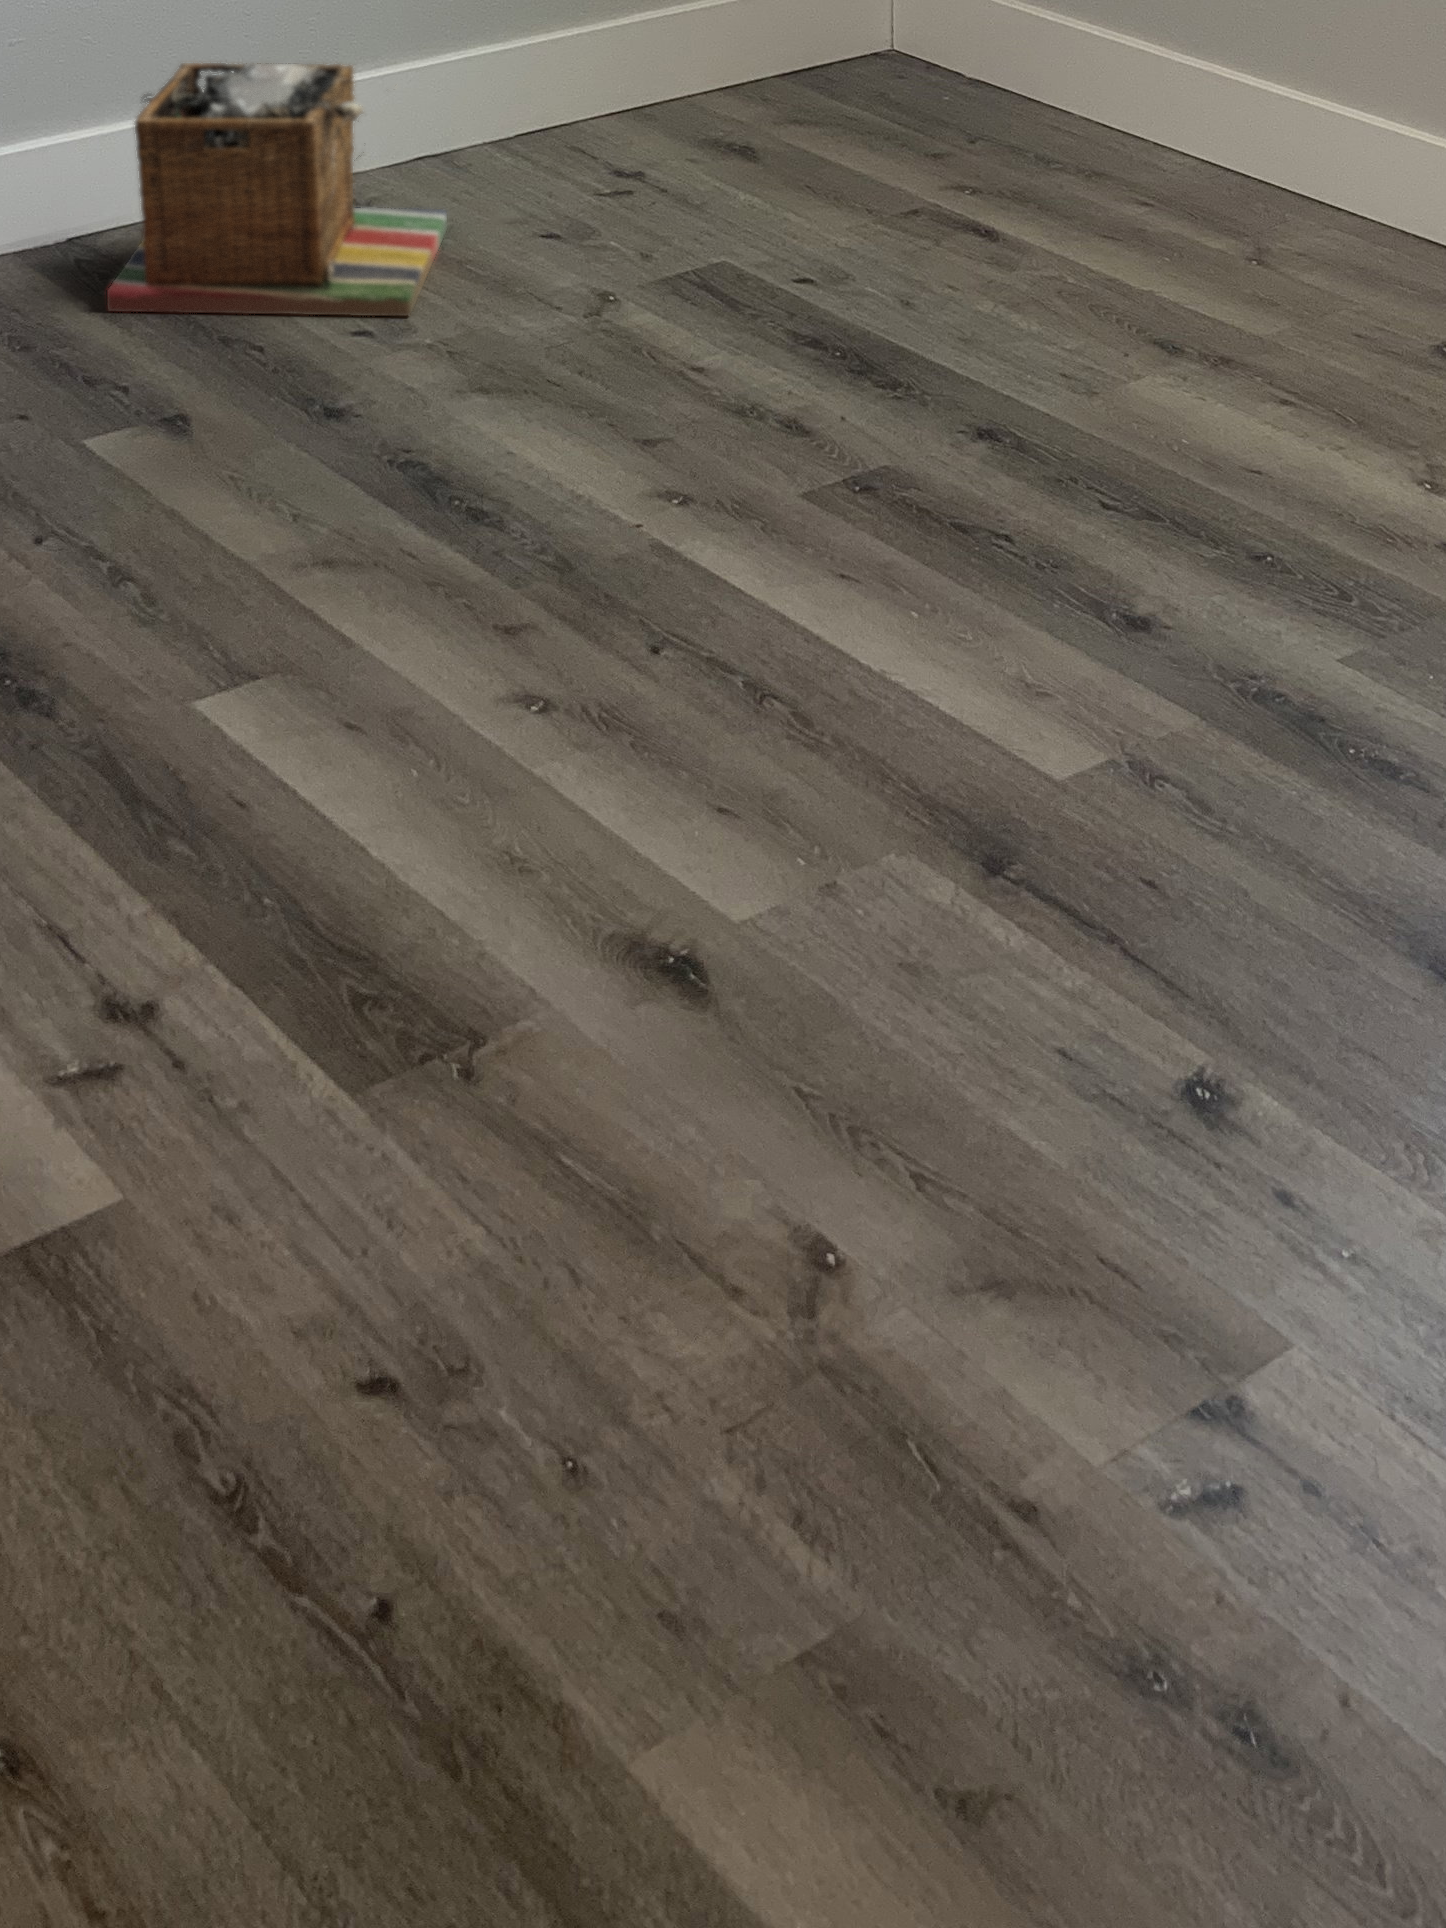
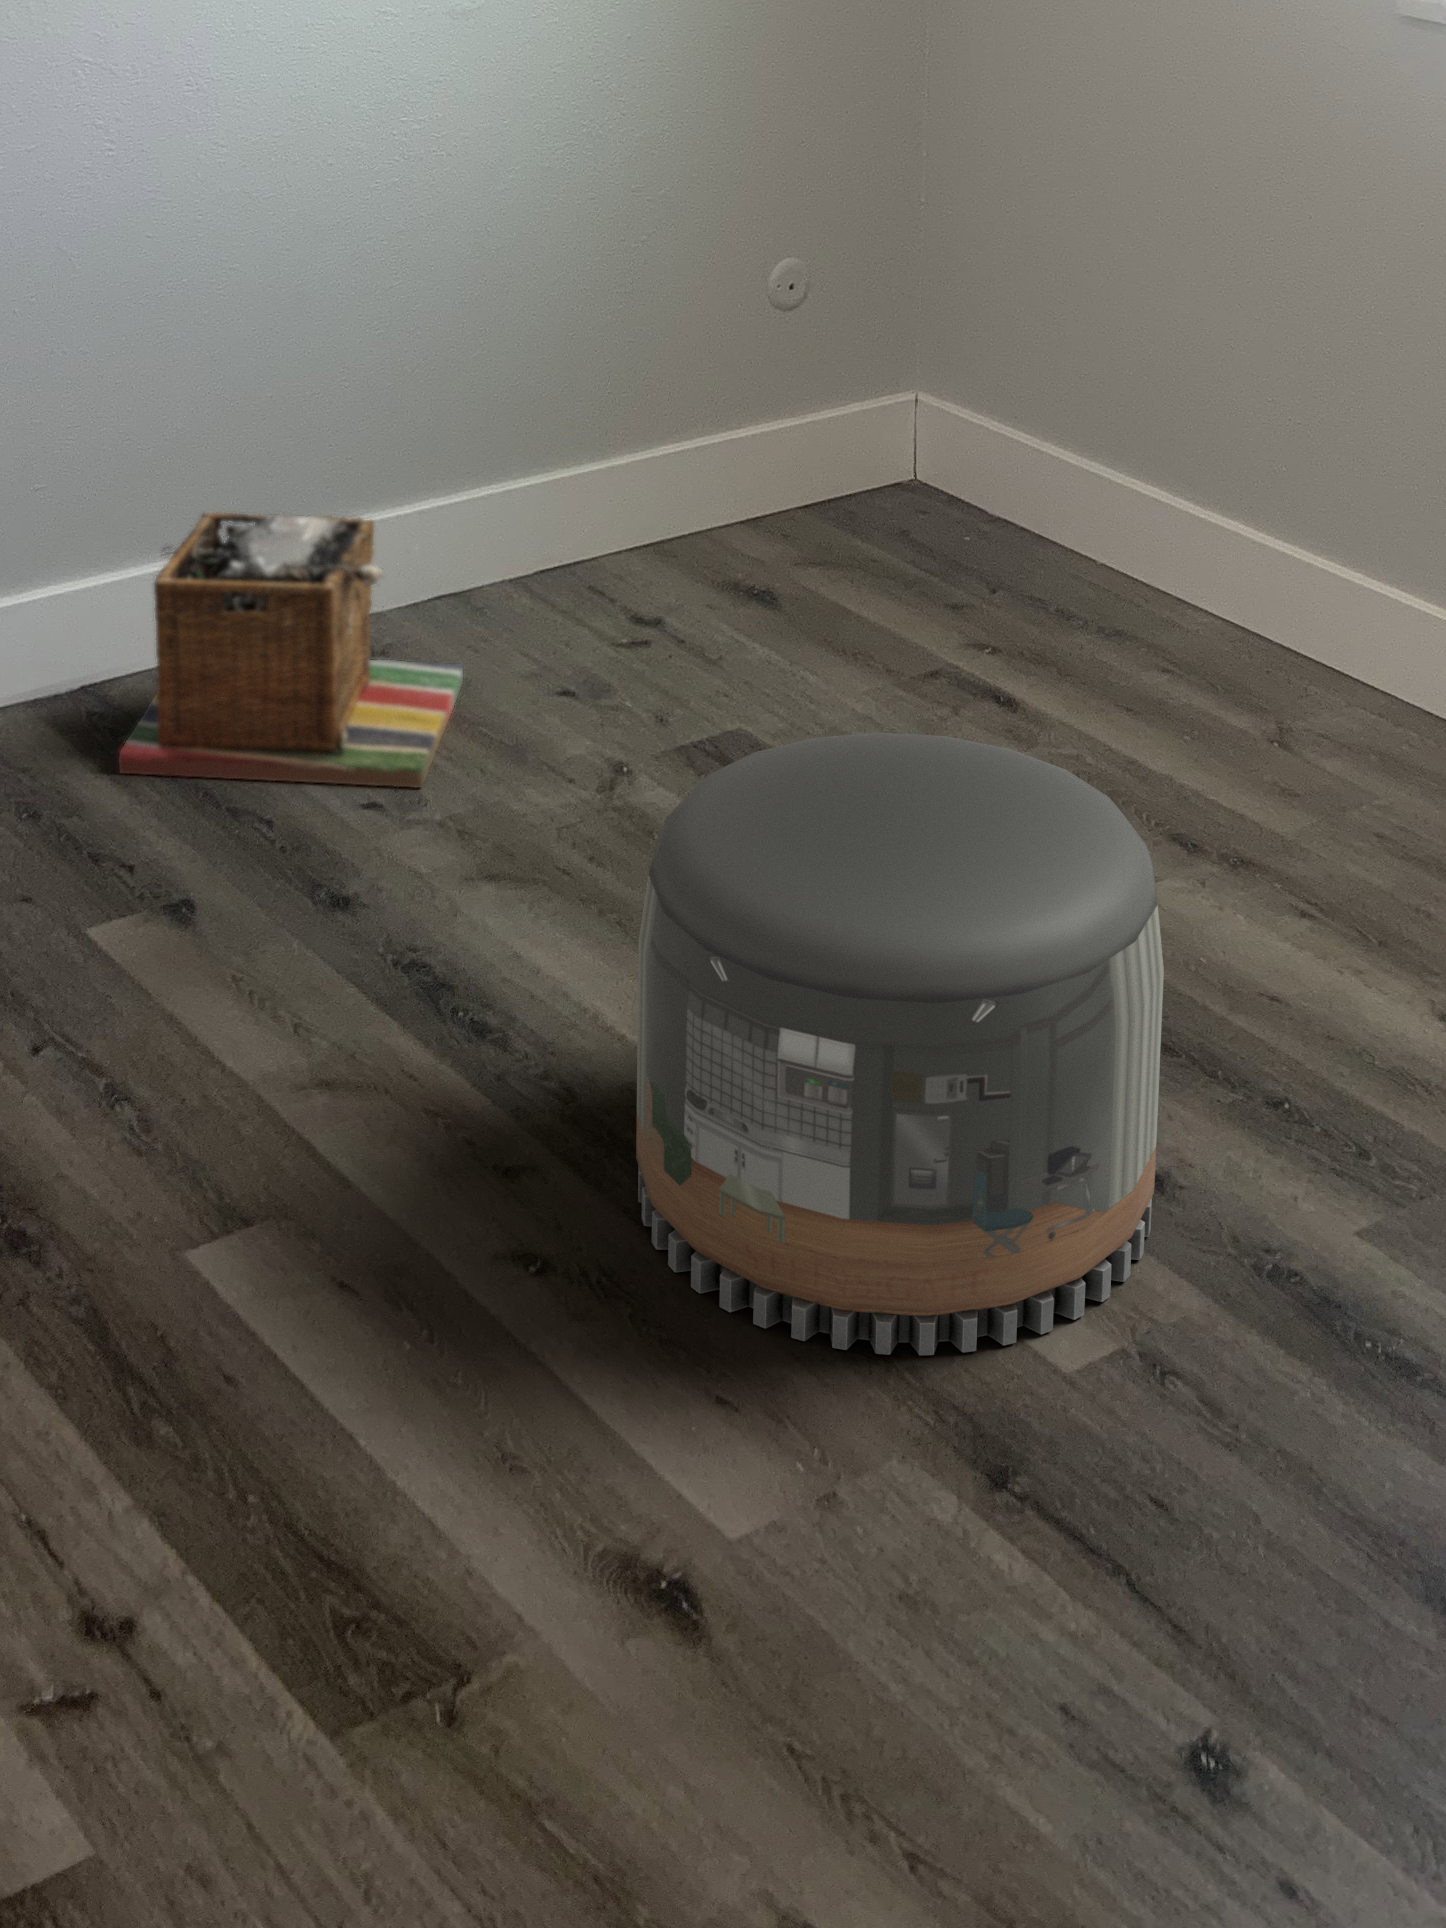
pouf: none [629,206,1145,772] -> present [636,732,1164,1355]

